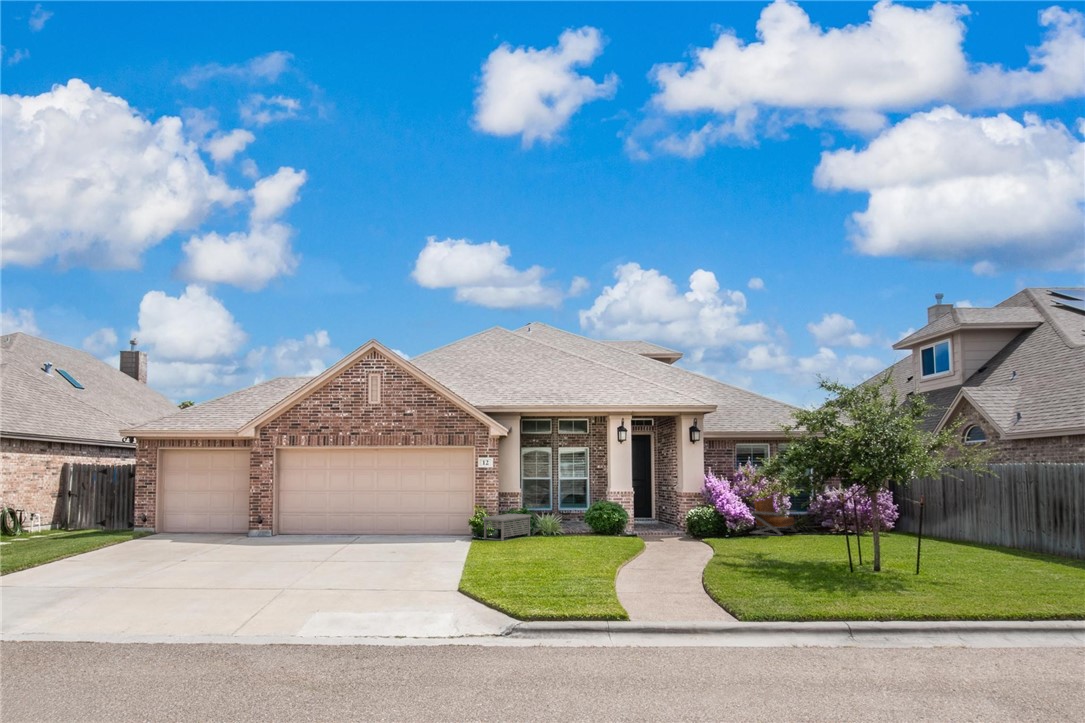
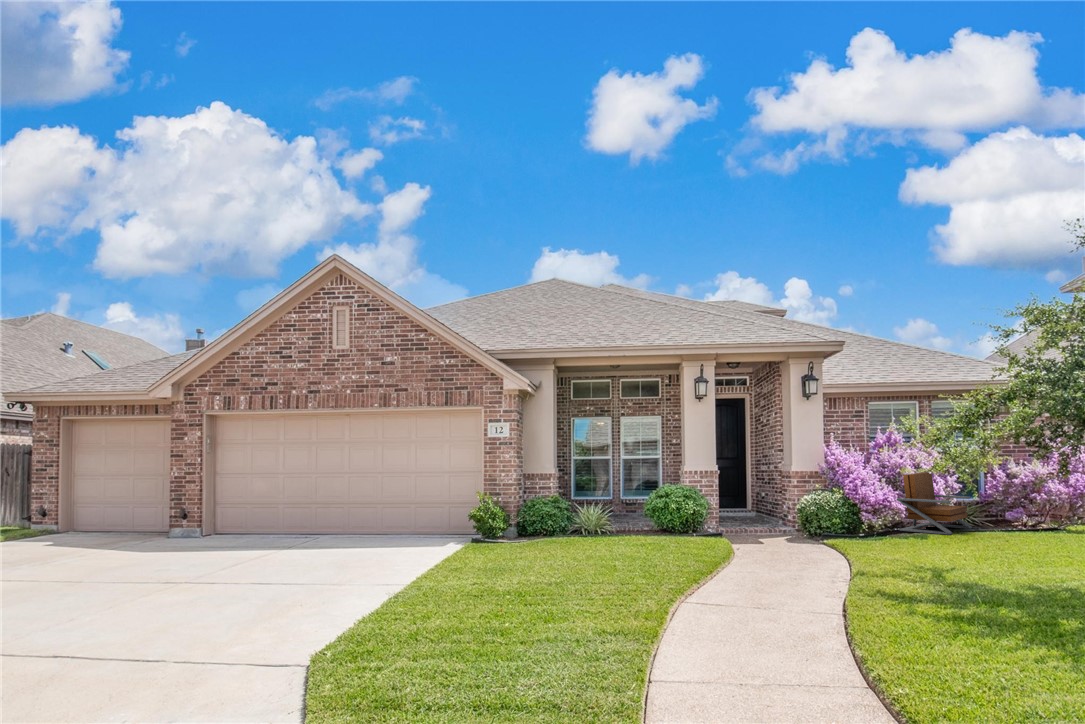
storage bench: present [482,514,531,541] -> none [491,503,566,544]

